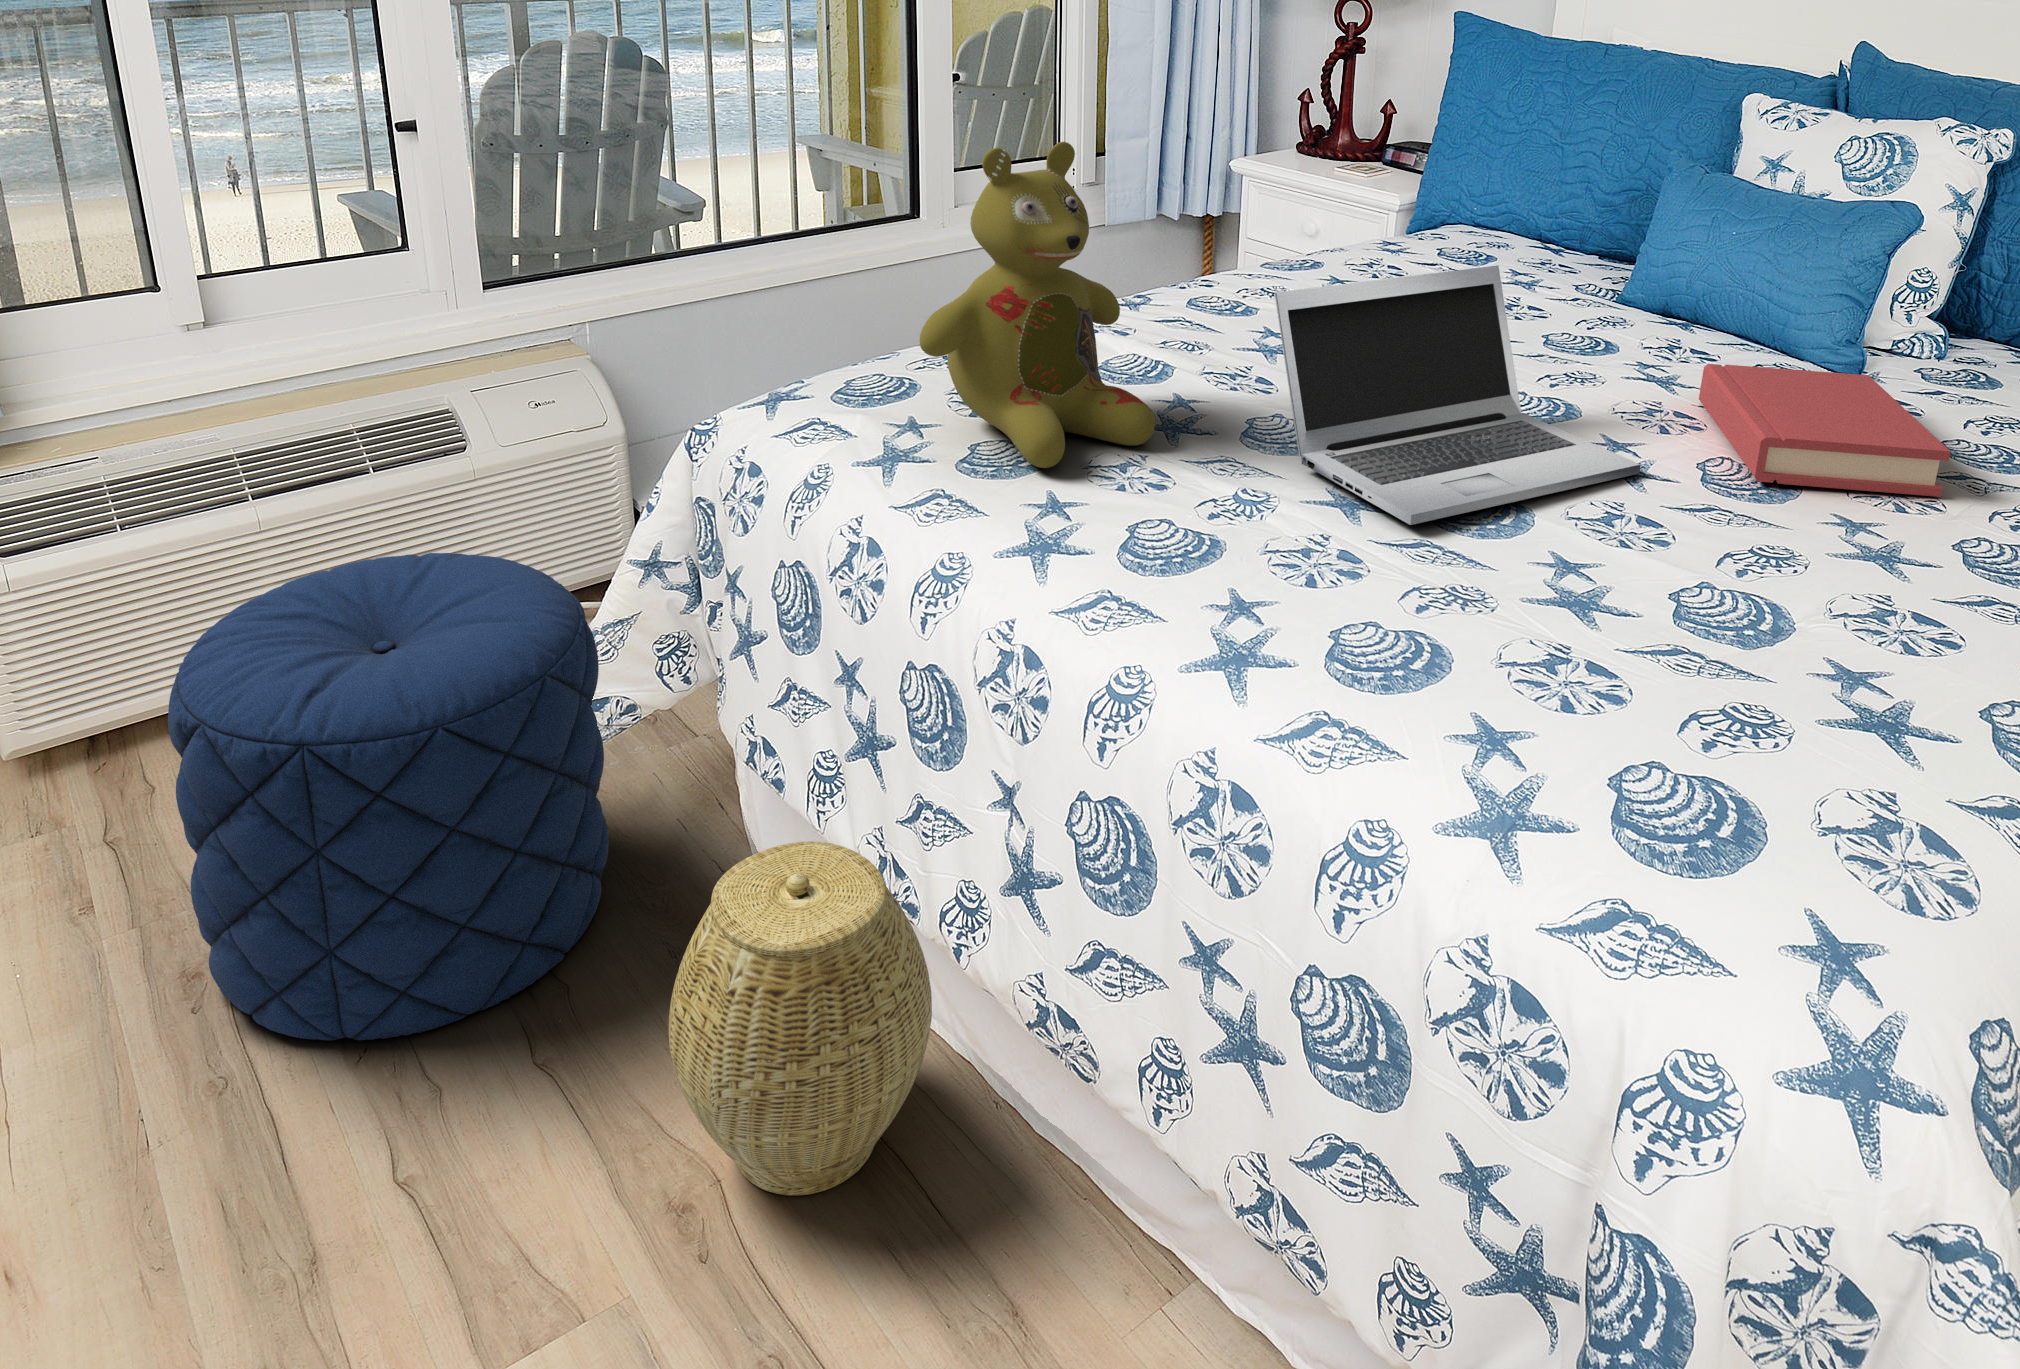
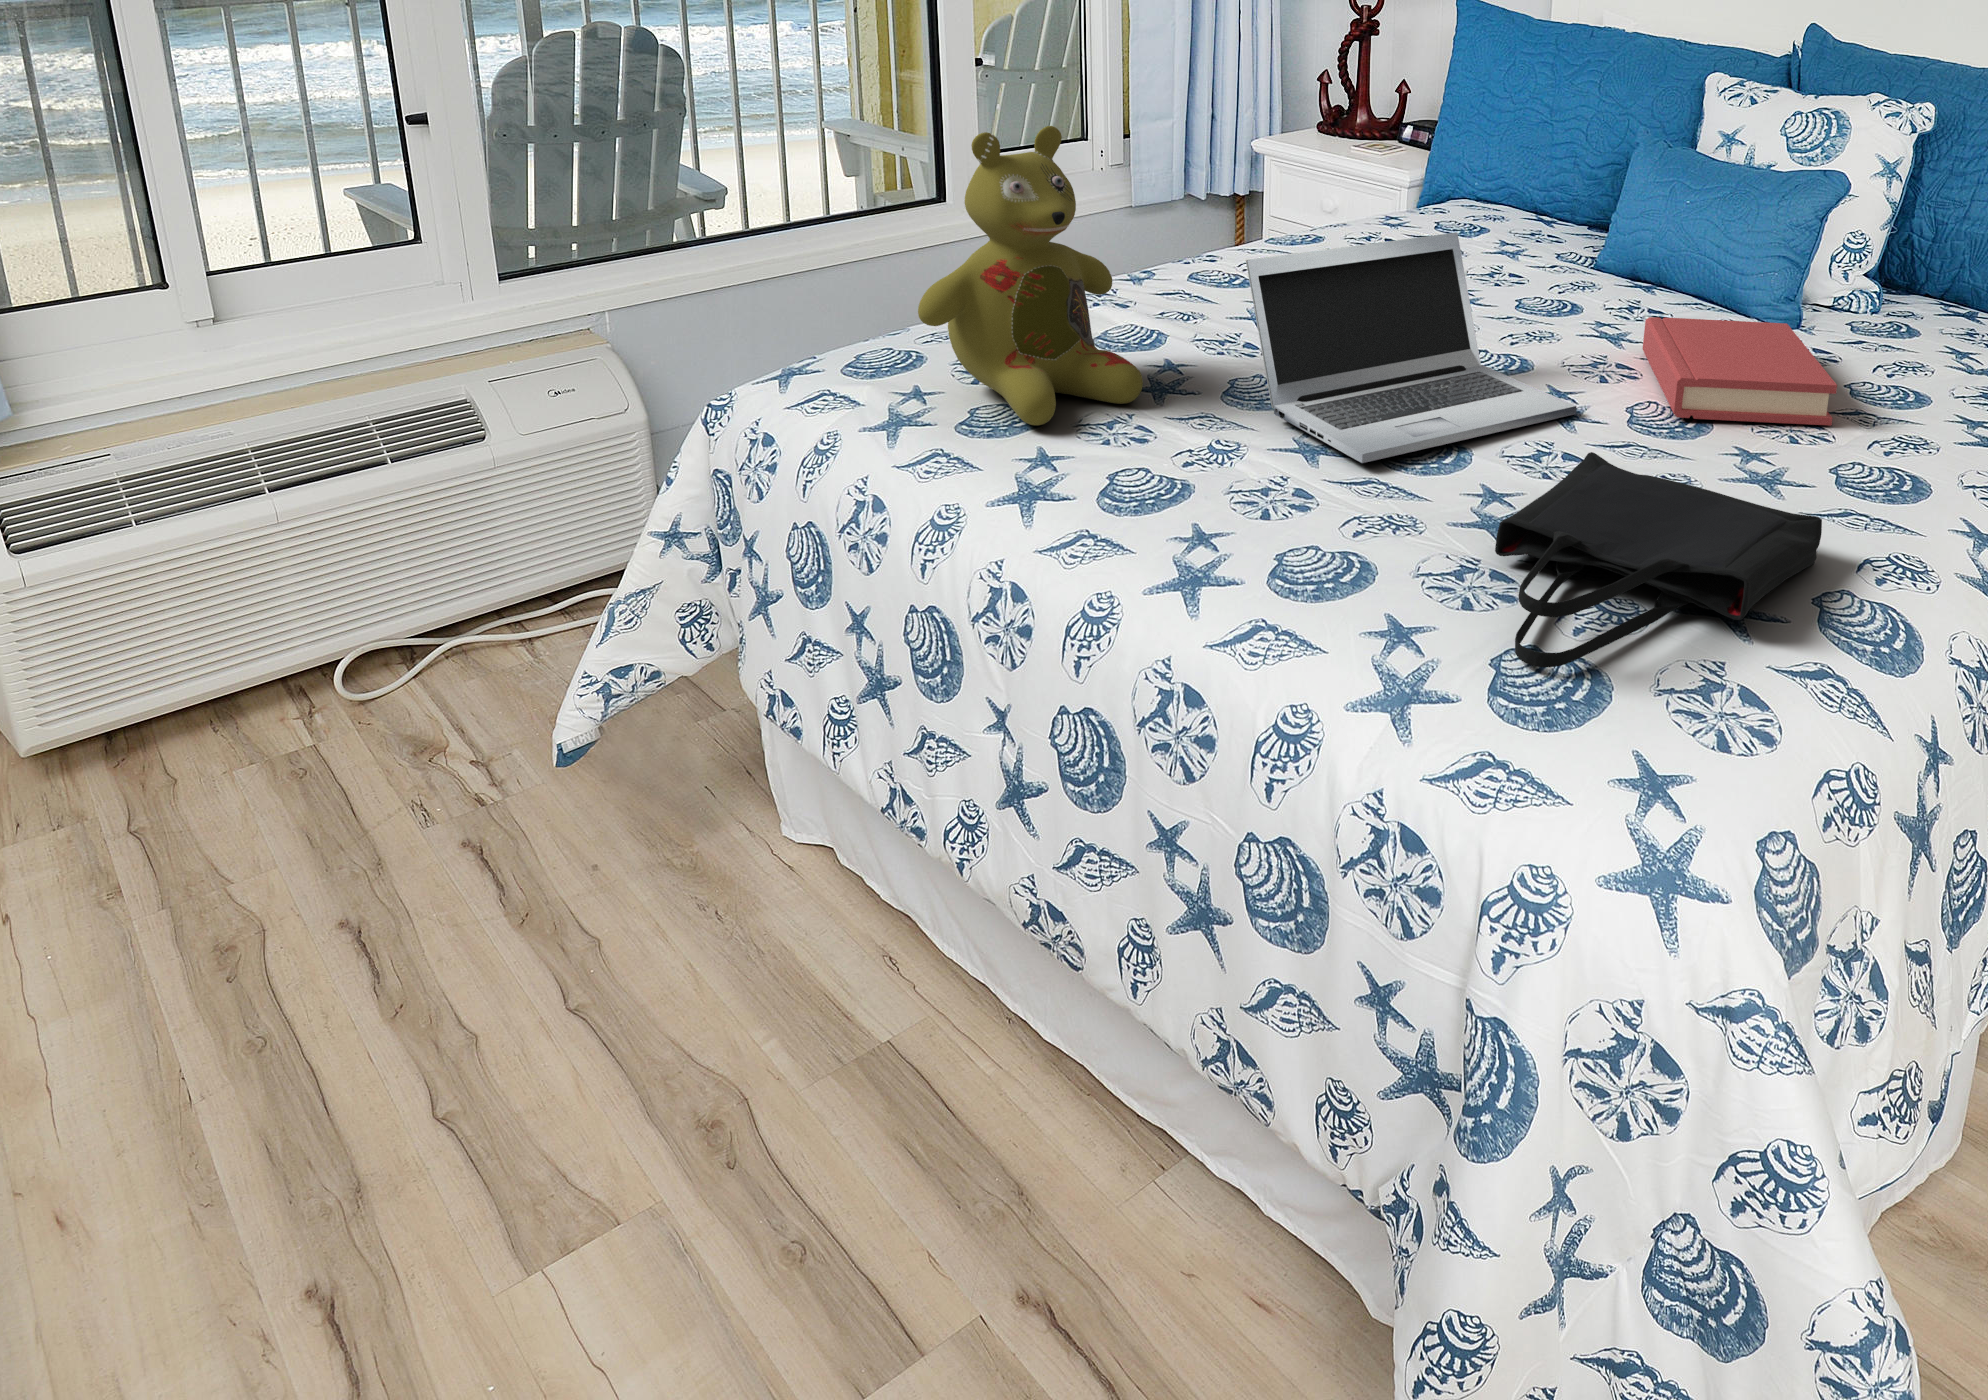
tote bag: none [1586,524,1979,792] -> present [1495,452,1822,667]
pouf: present [168,553,609,1041] -> none [186,532,639,997]
woven basket: present [669,841,932,1195] -> none [691,777,941,1102]

